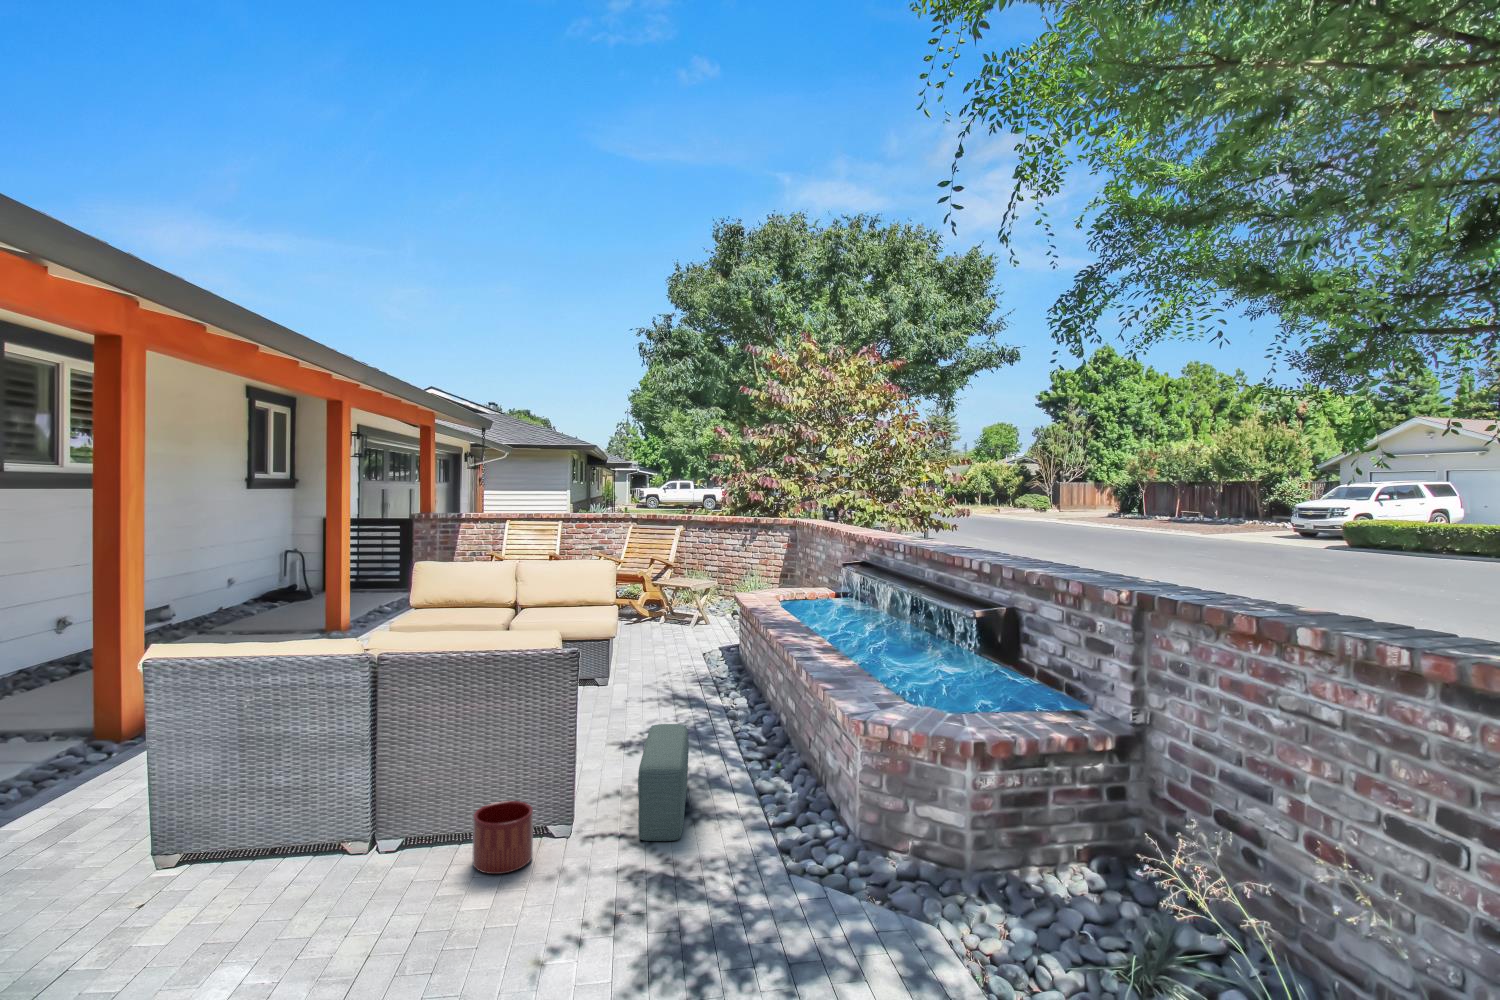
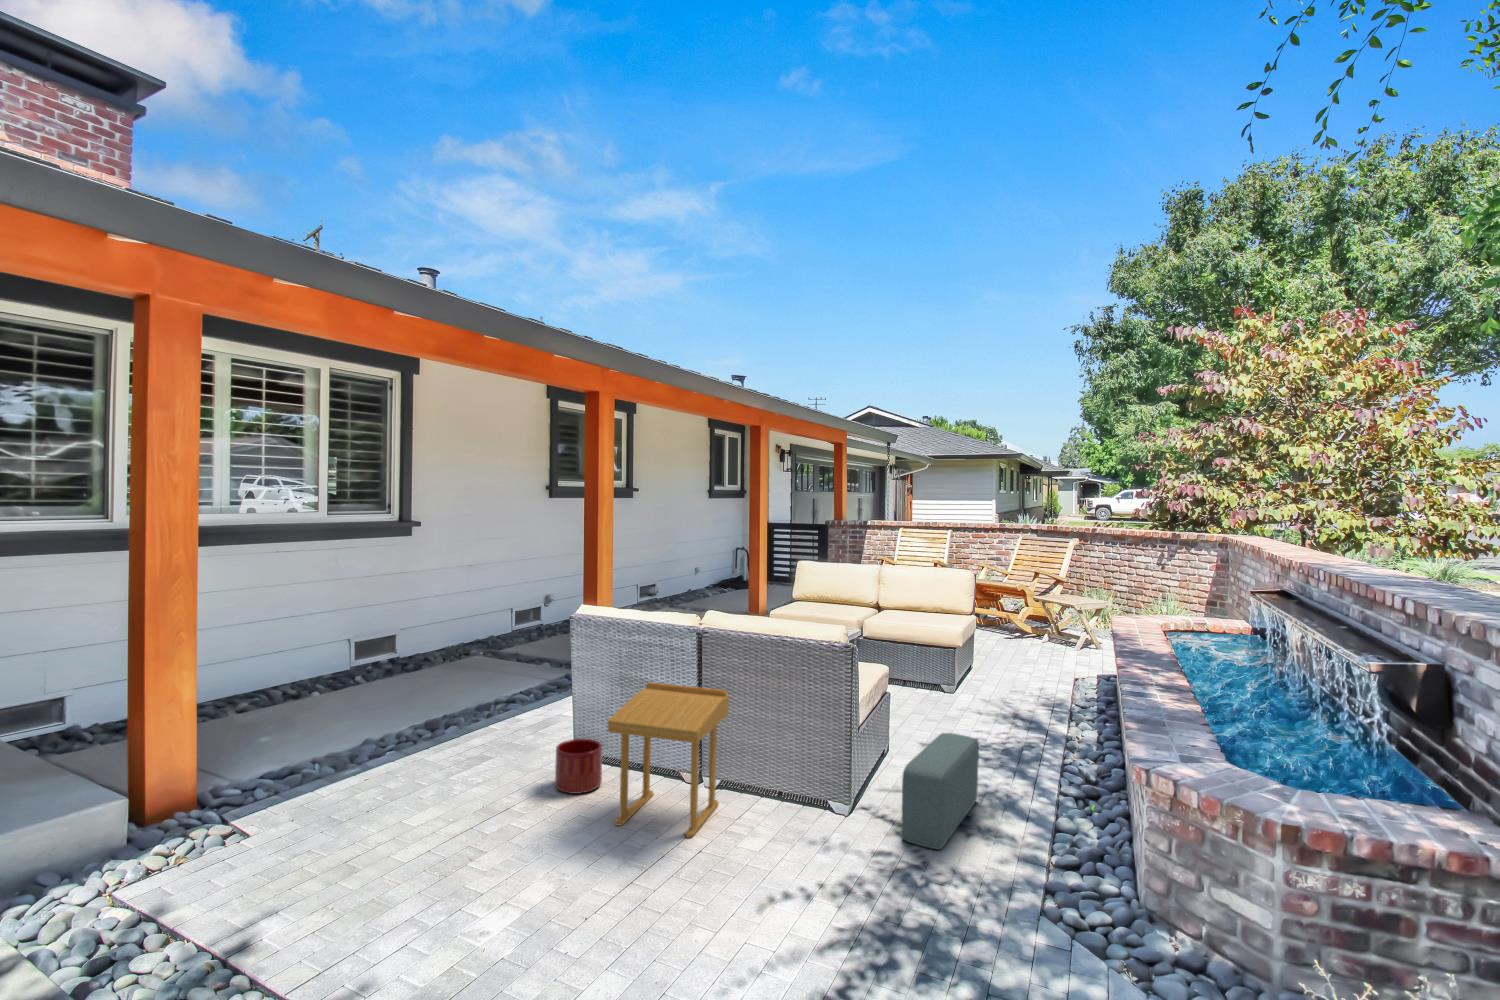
side table: none [281,722,430,921] -> present [608,682,729,838]
planter: present [472,801,533,874] -> present [555,739,602,794]

